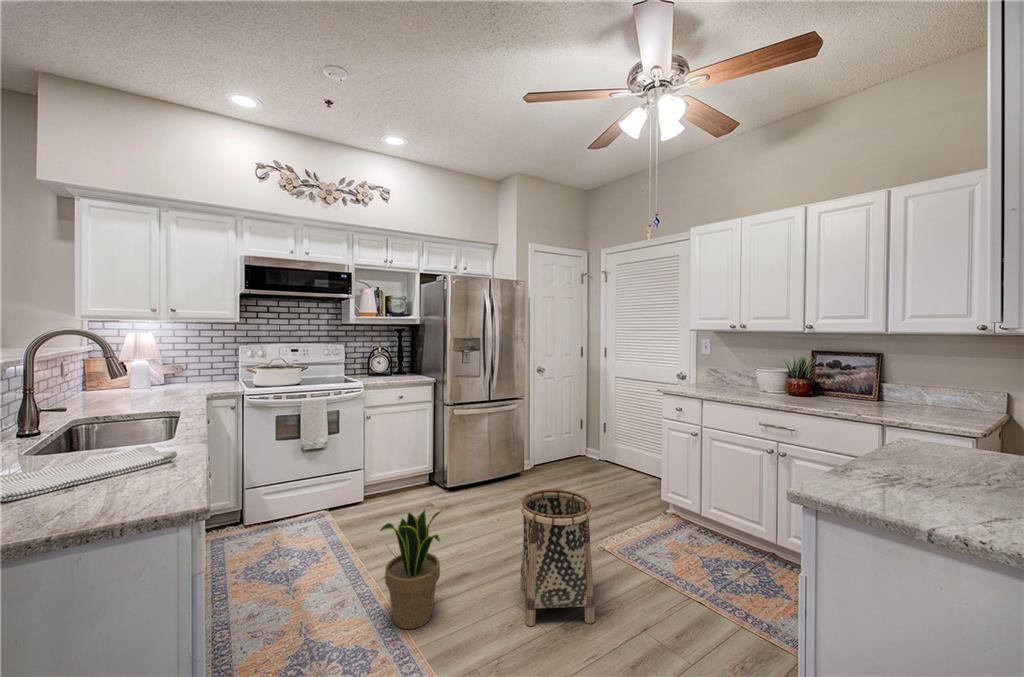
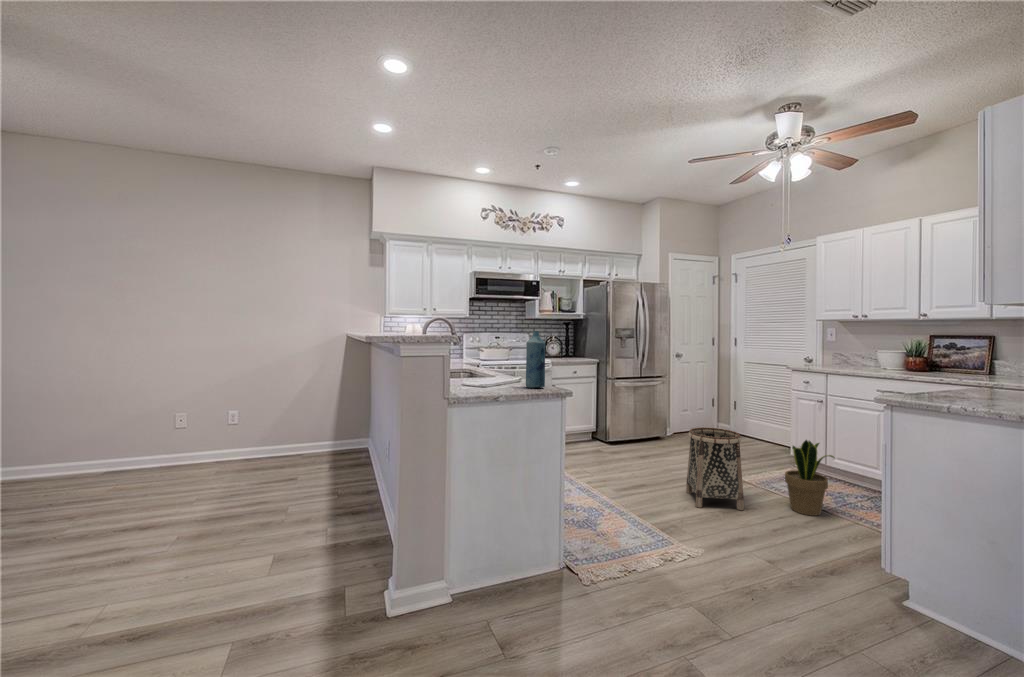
bottle: none [65,373,131,517] -> present [526,331,545,388]
potted plant: present [380,509,441,629] -> present [785,440,835,516]

